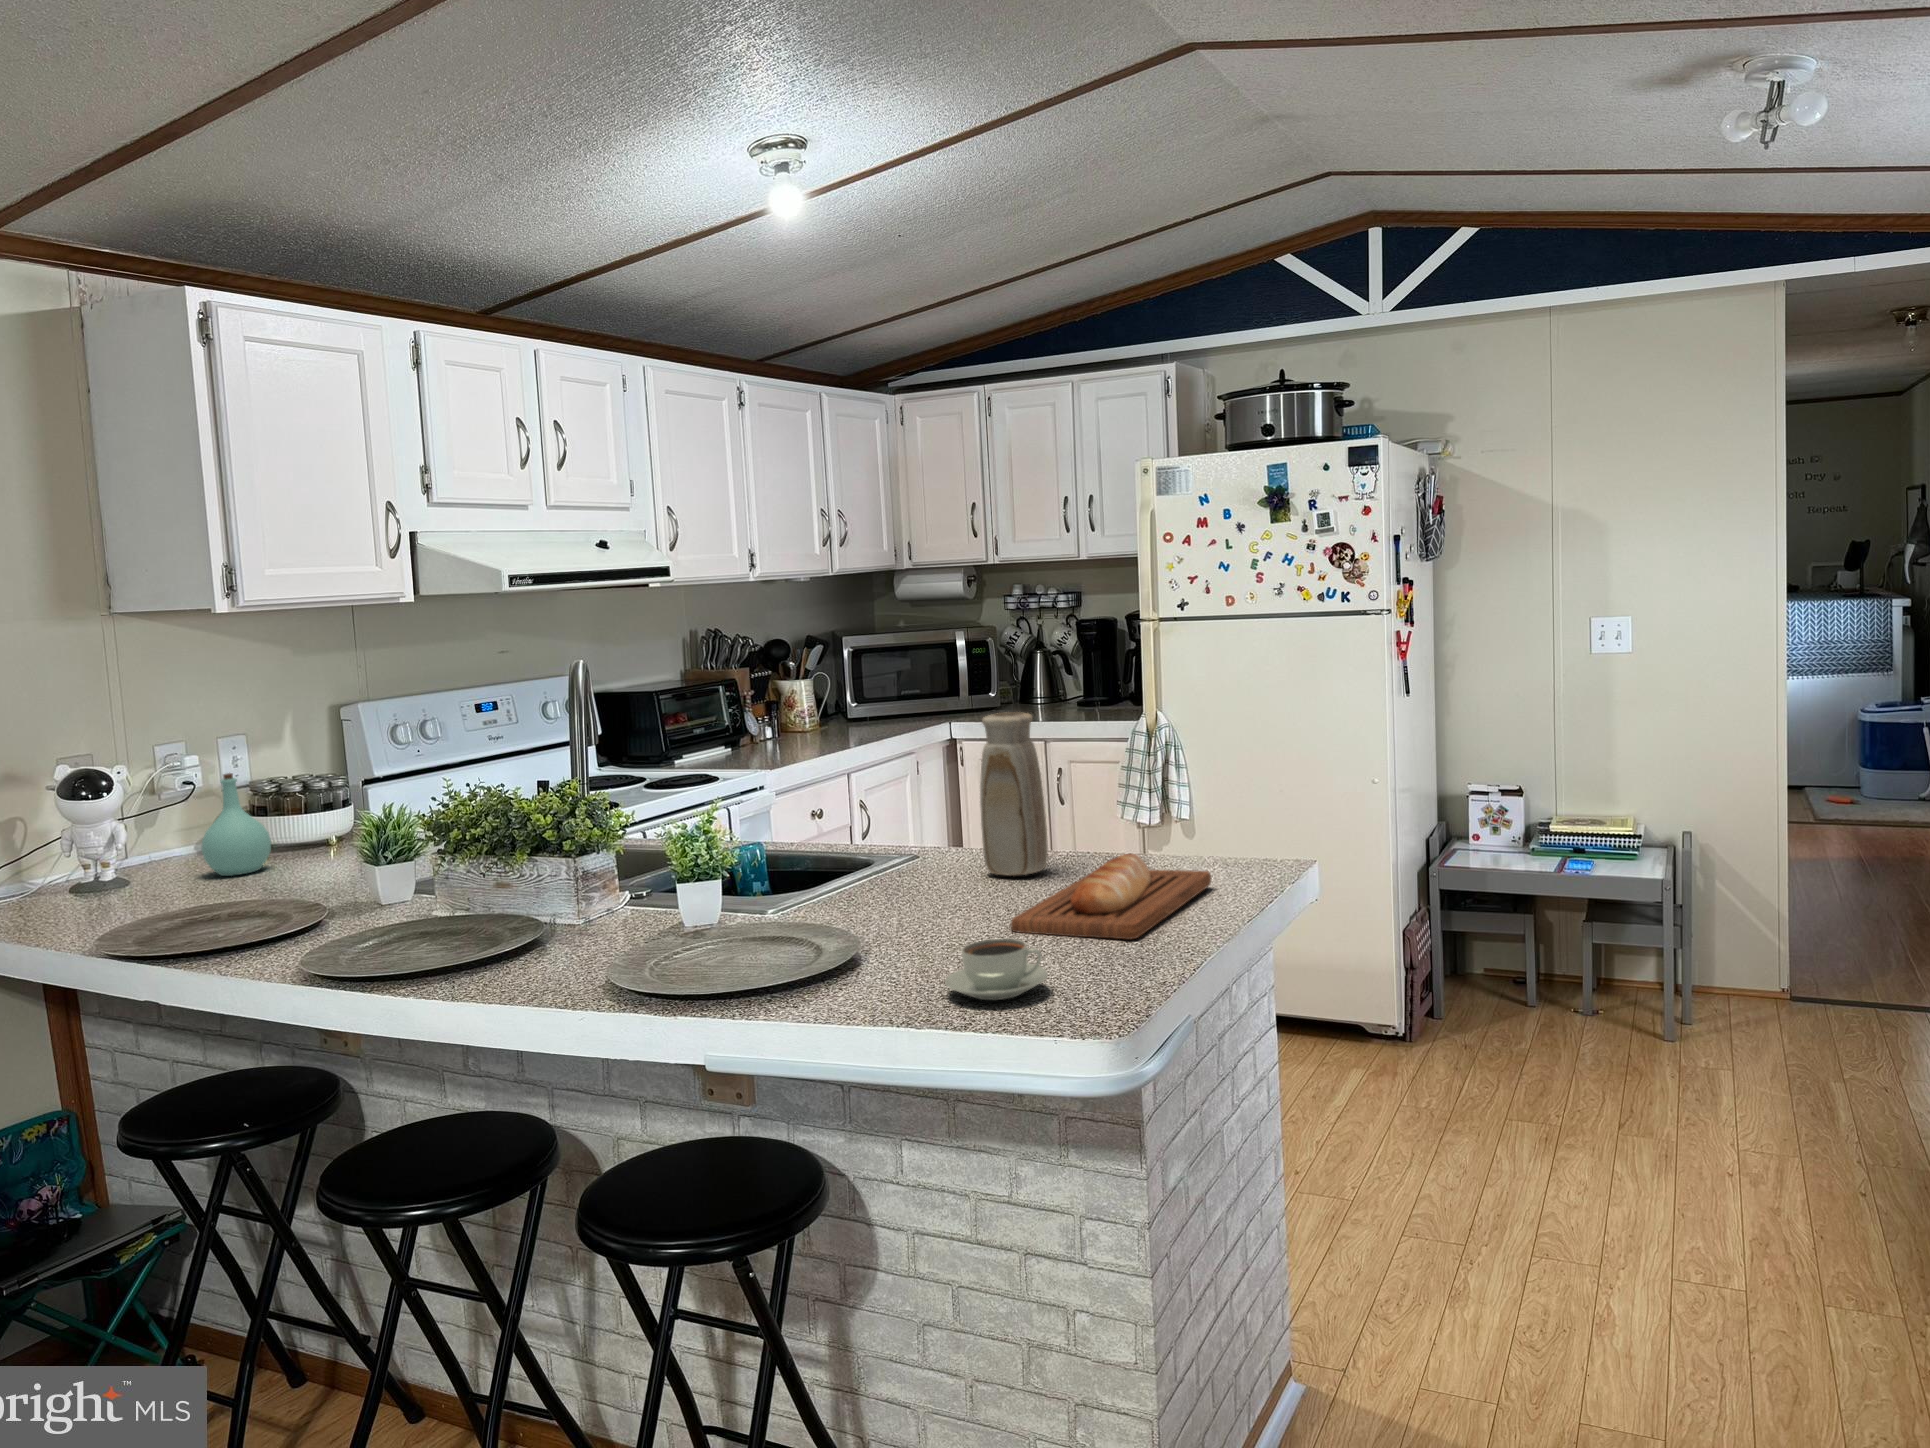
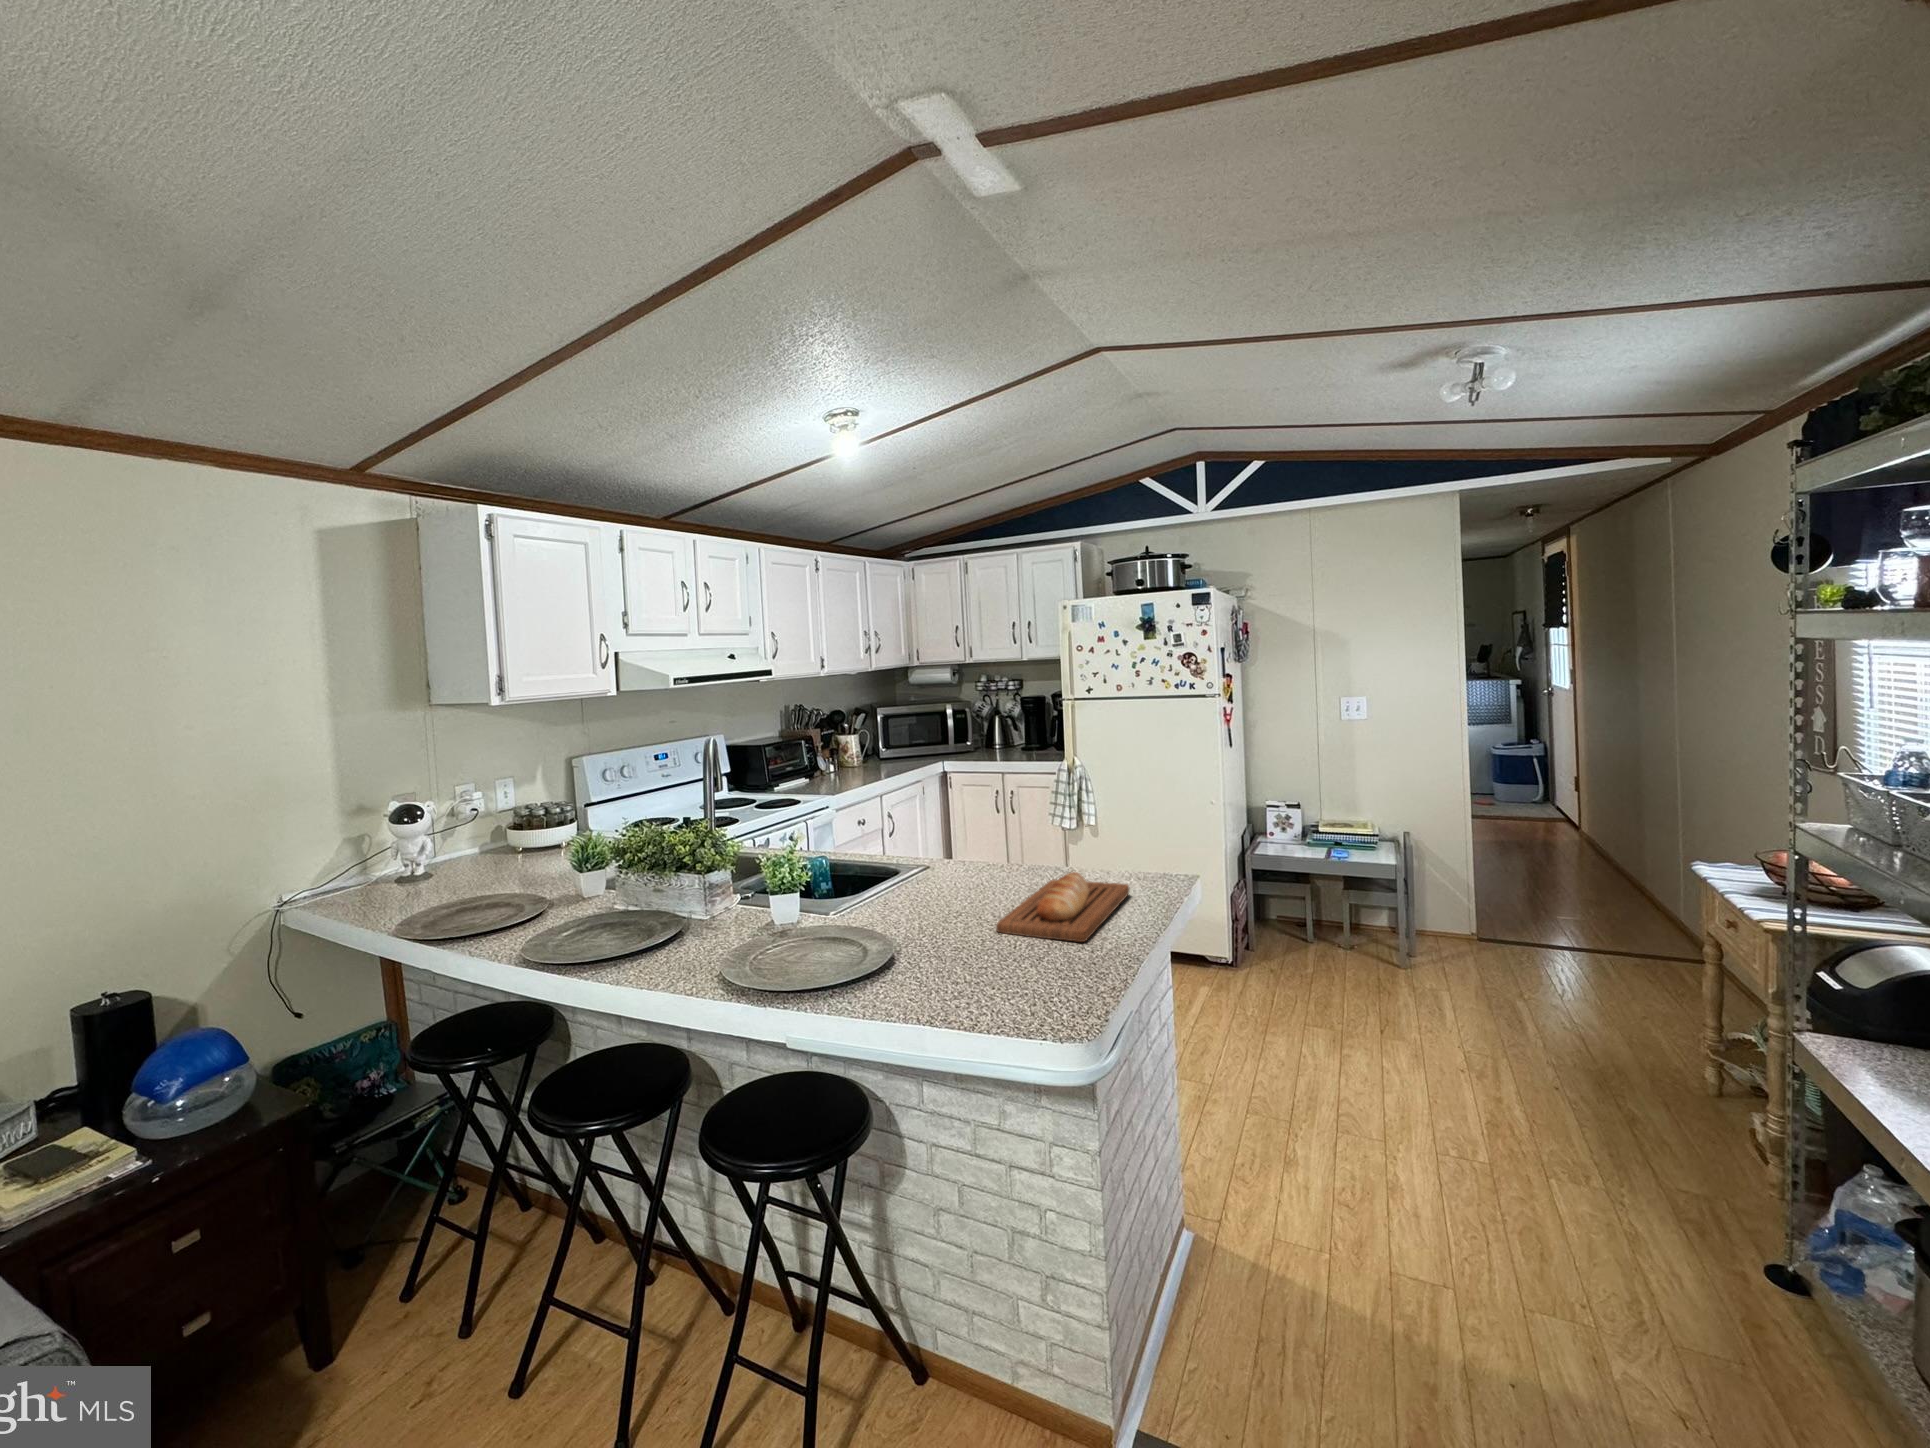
vase: present [980,712,1048,876] -> none [973,773,1016,882]
bottle: present [202,773,271,876] -> none [479,805,523,871]
coffee cup: present [945,939,1048,1000] -> none [954,951,1028,1000]

